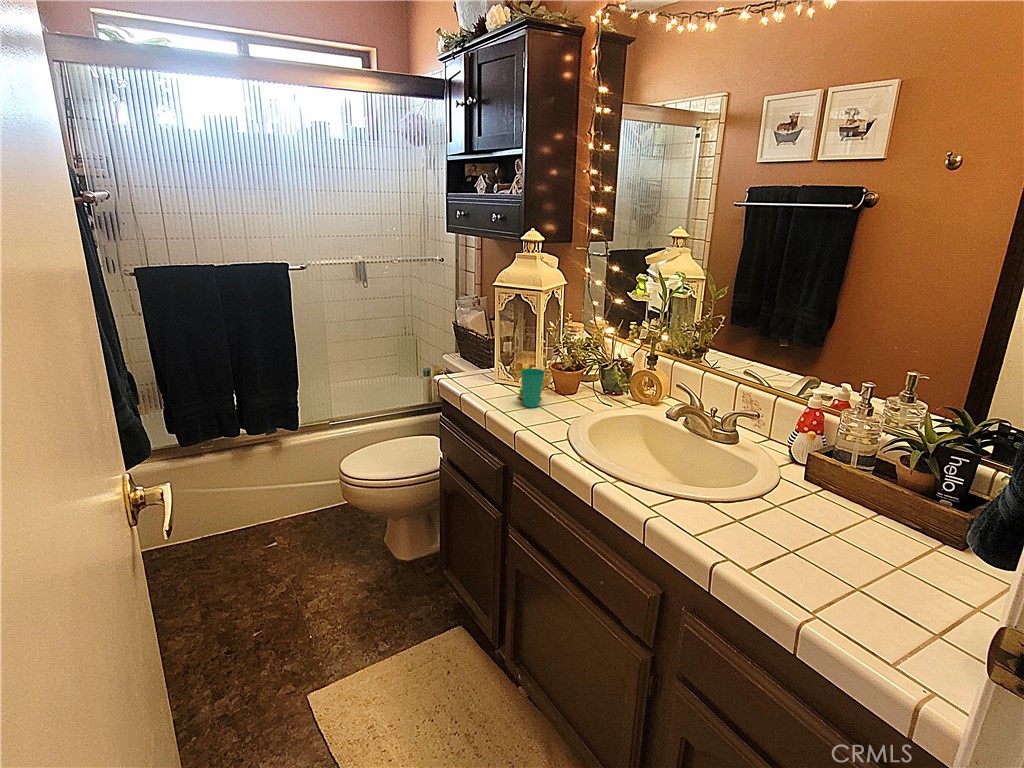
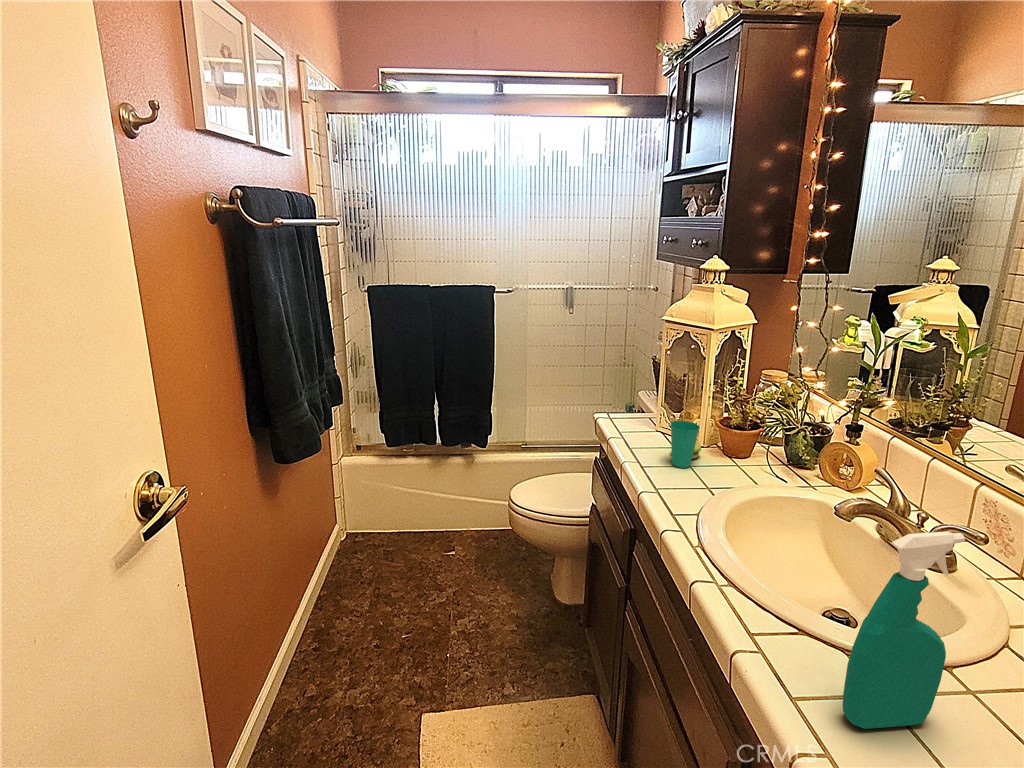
spray bottle: none [727,400,789,542] -> present [843,532,965,729]

